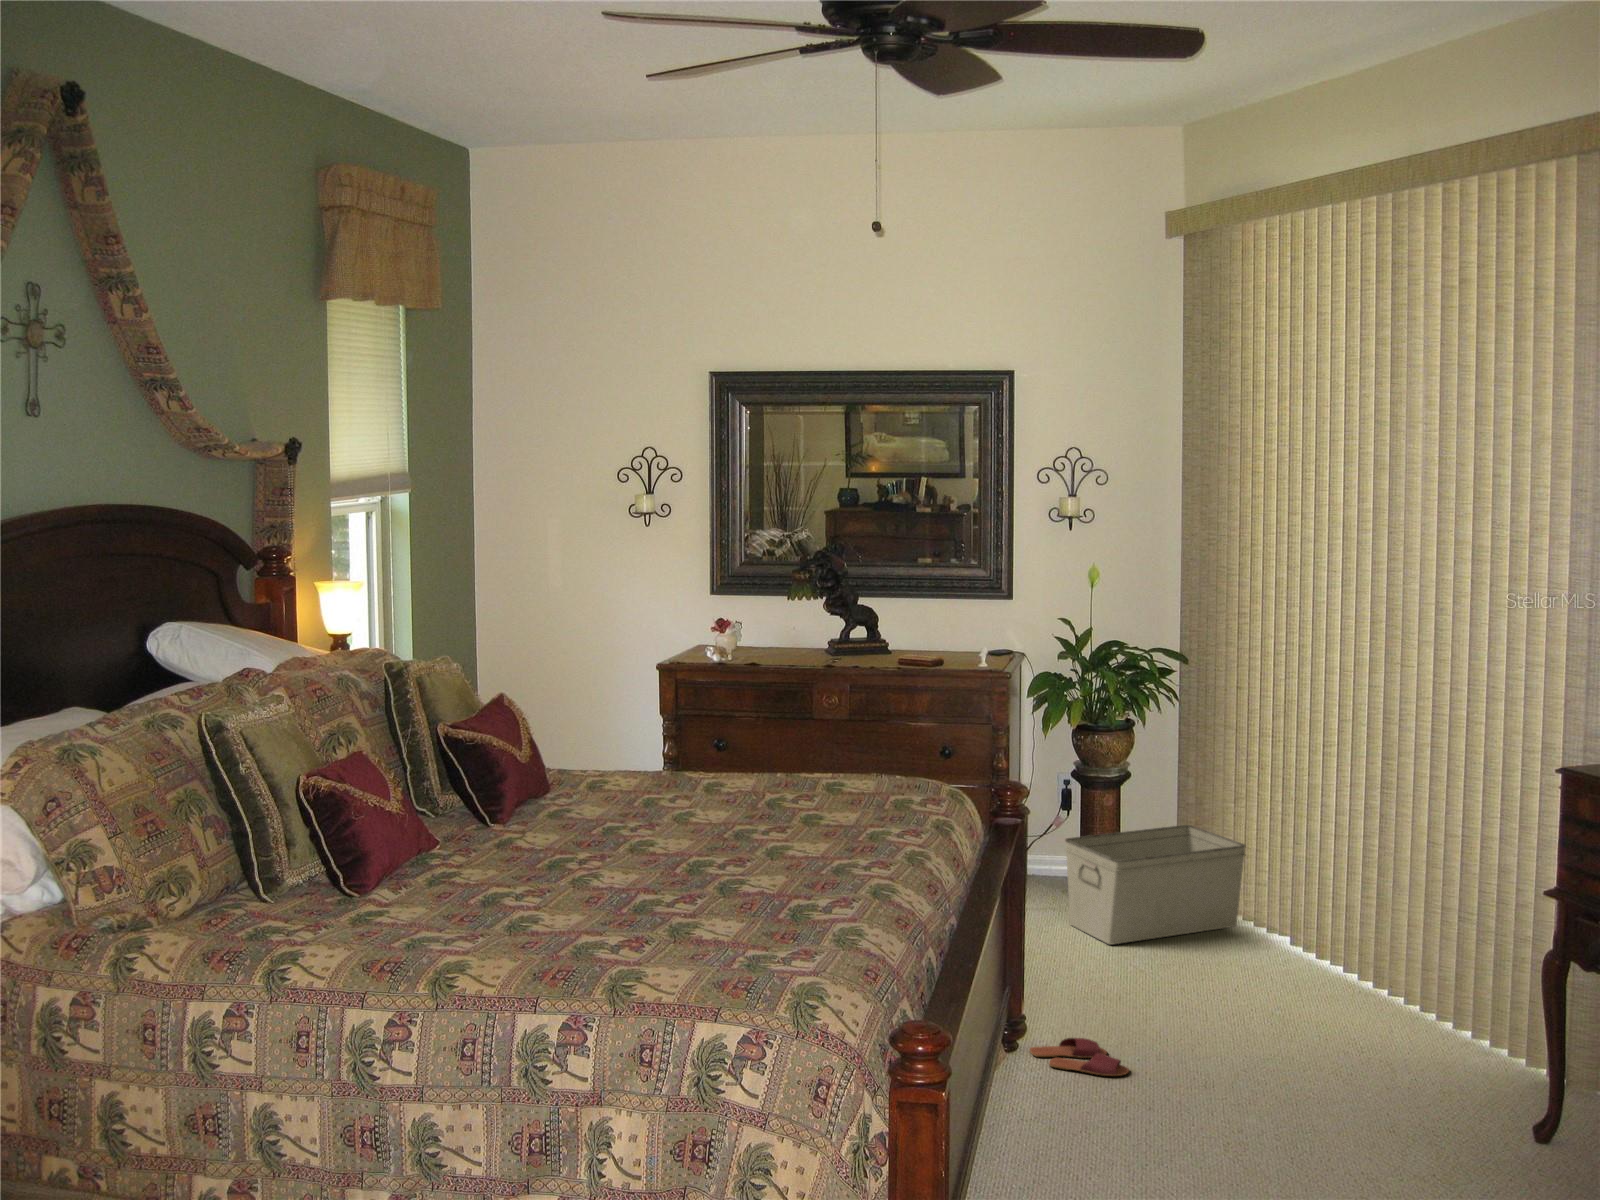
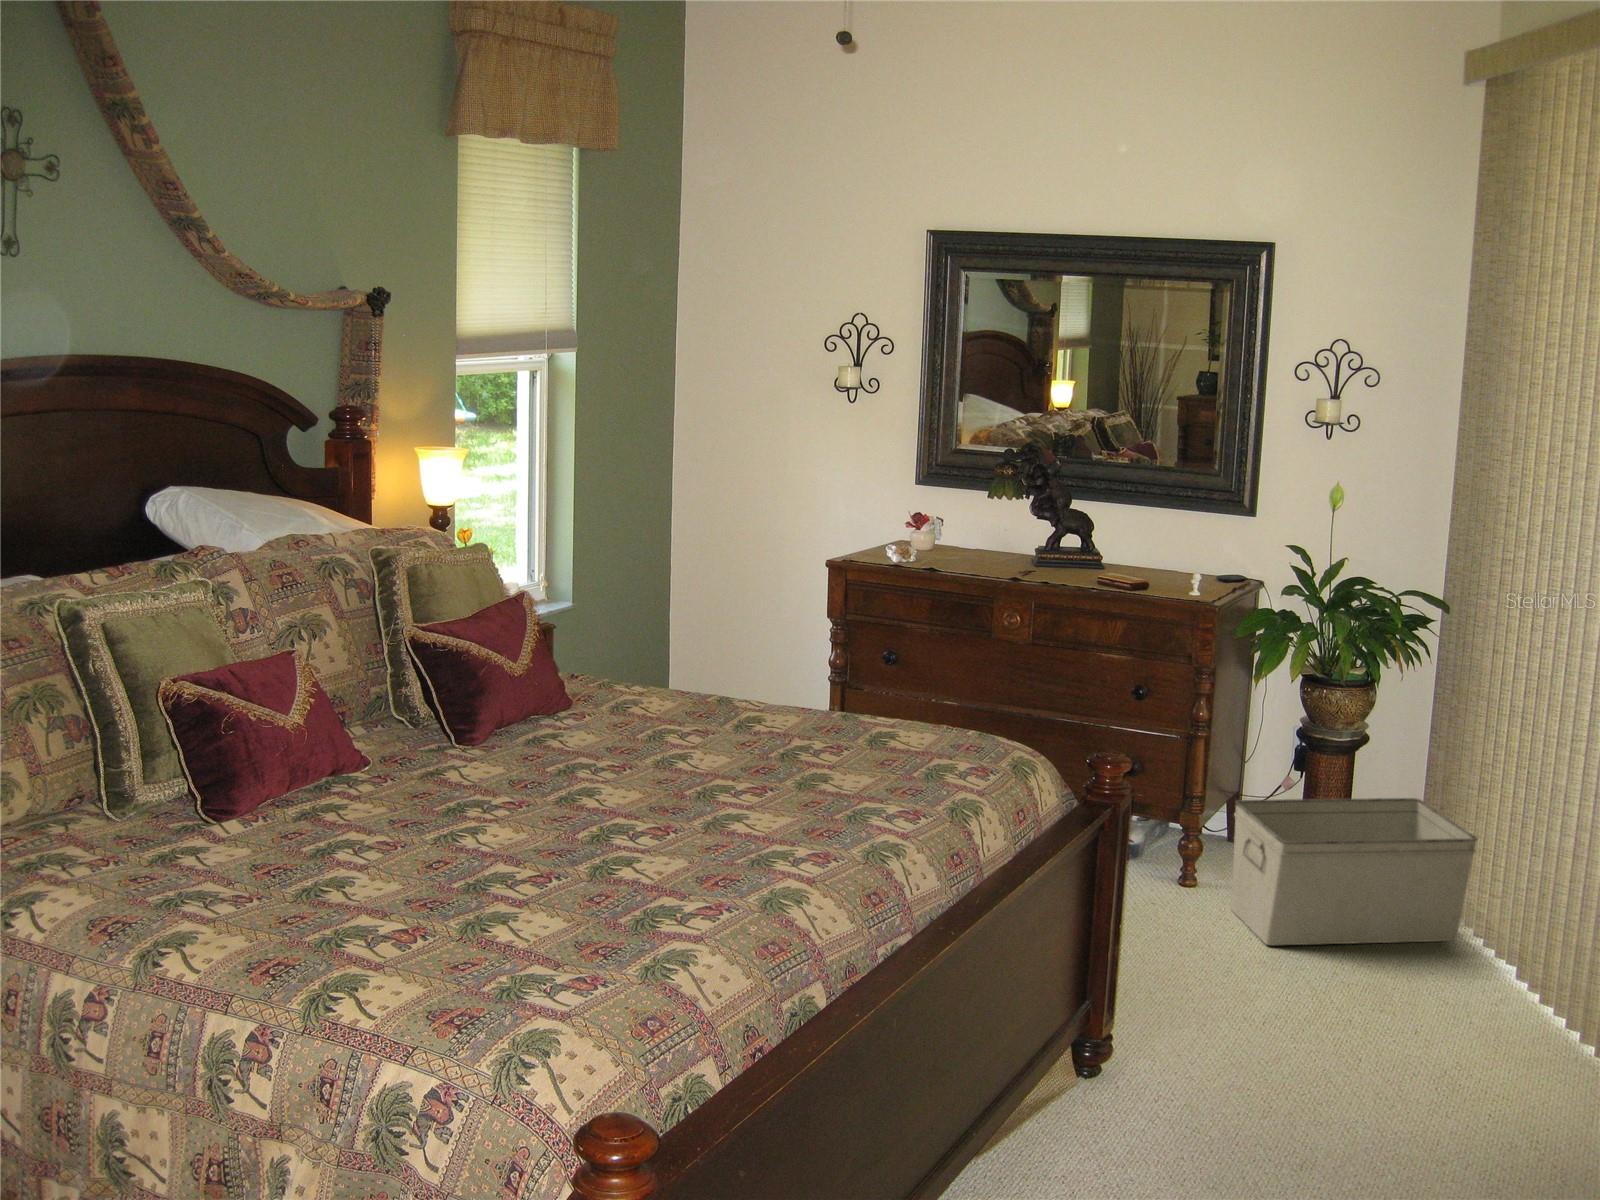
slippers: present [1030,1038,1129,1076] -> none [1079,1073,1193,1135]

